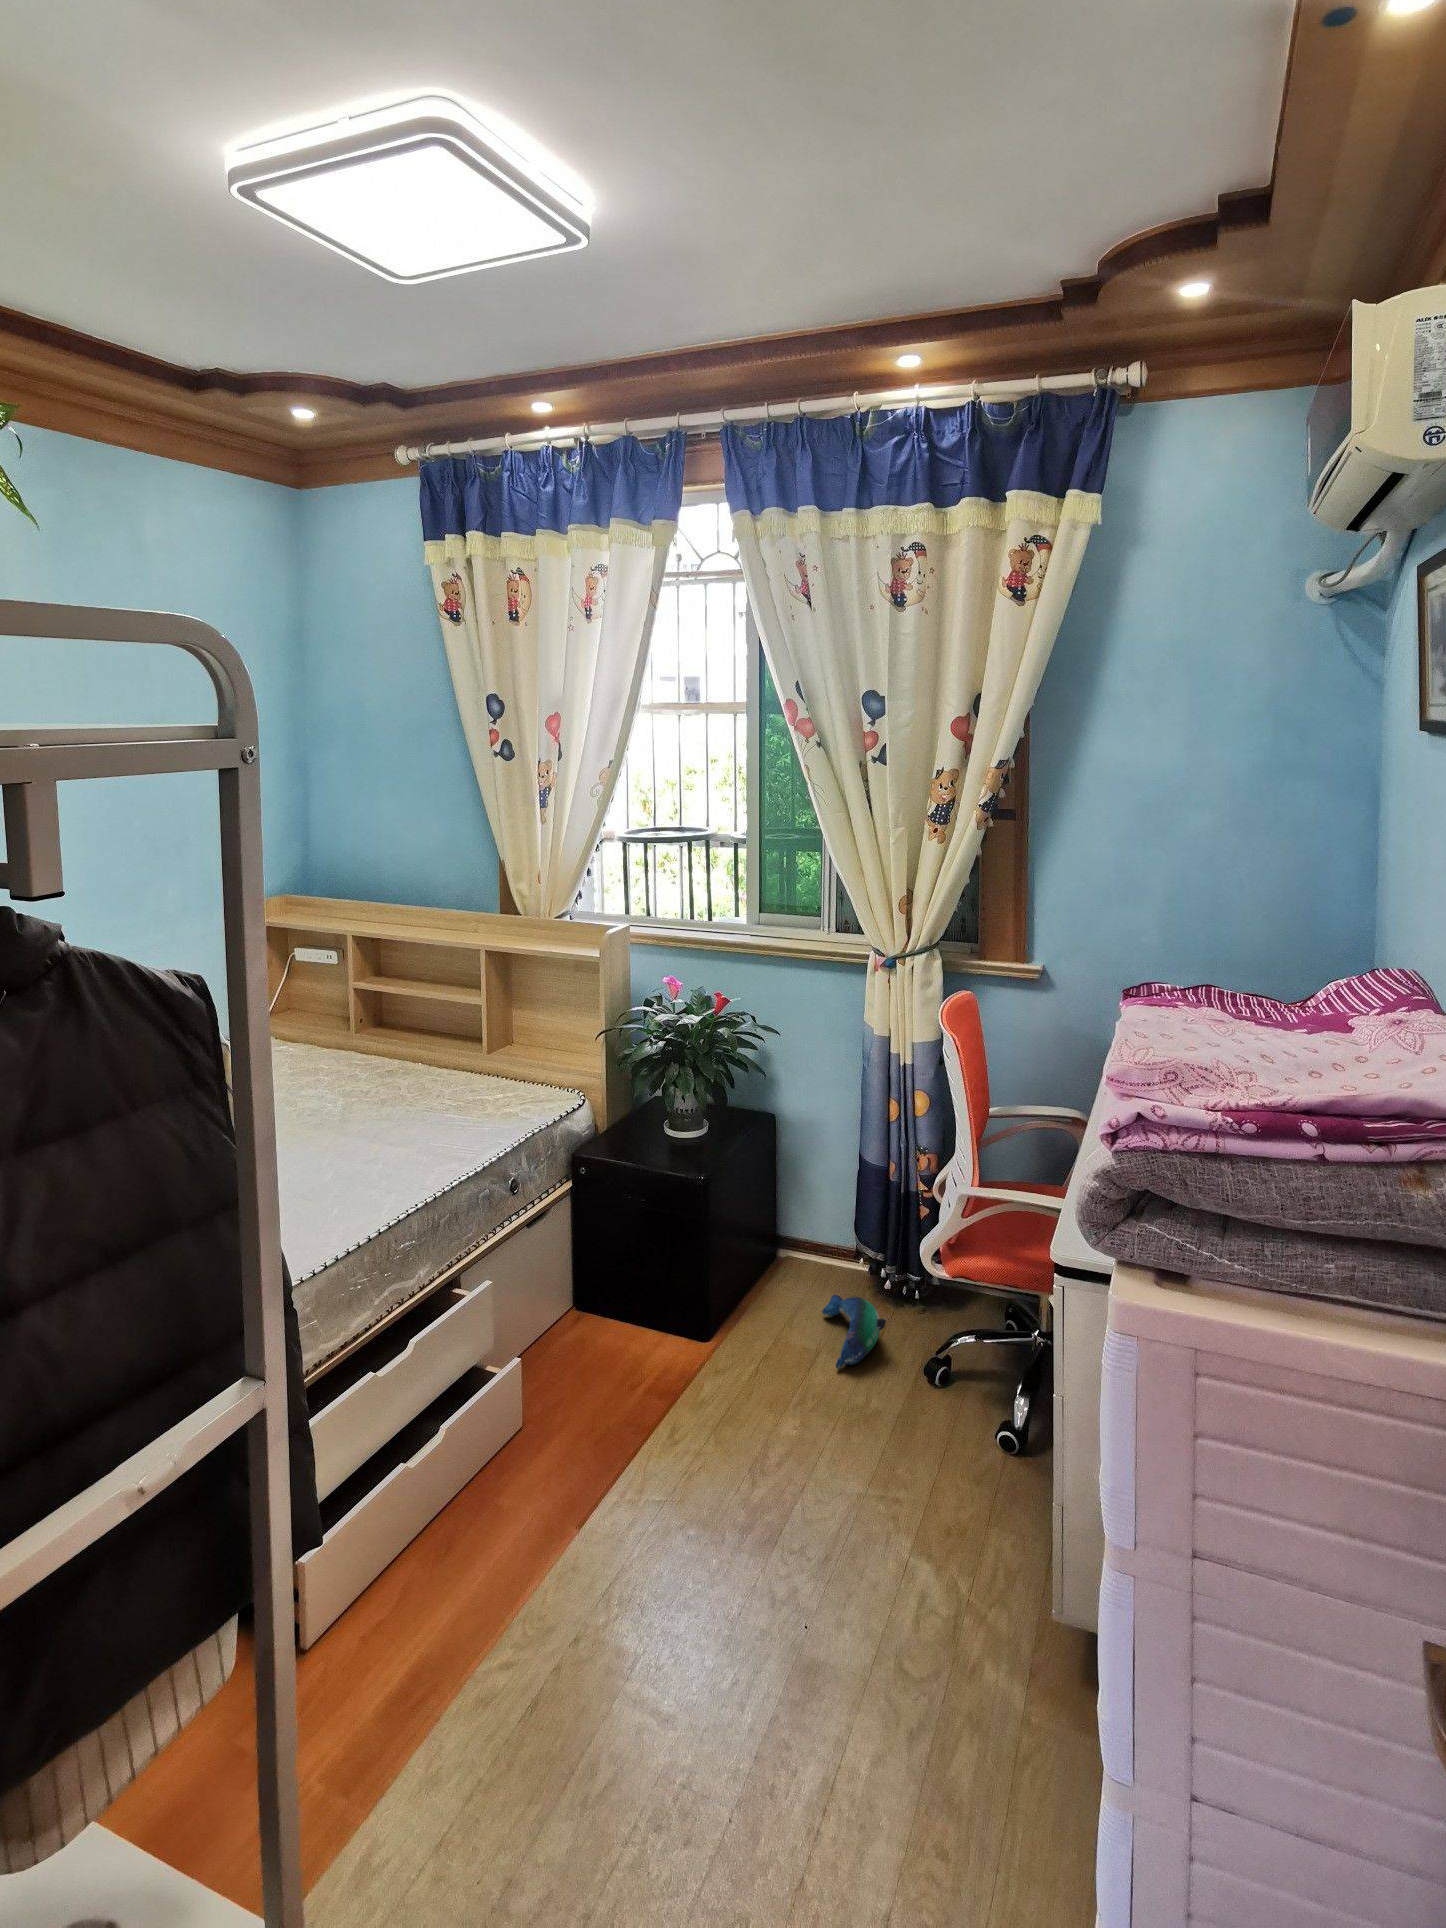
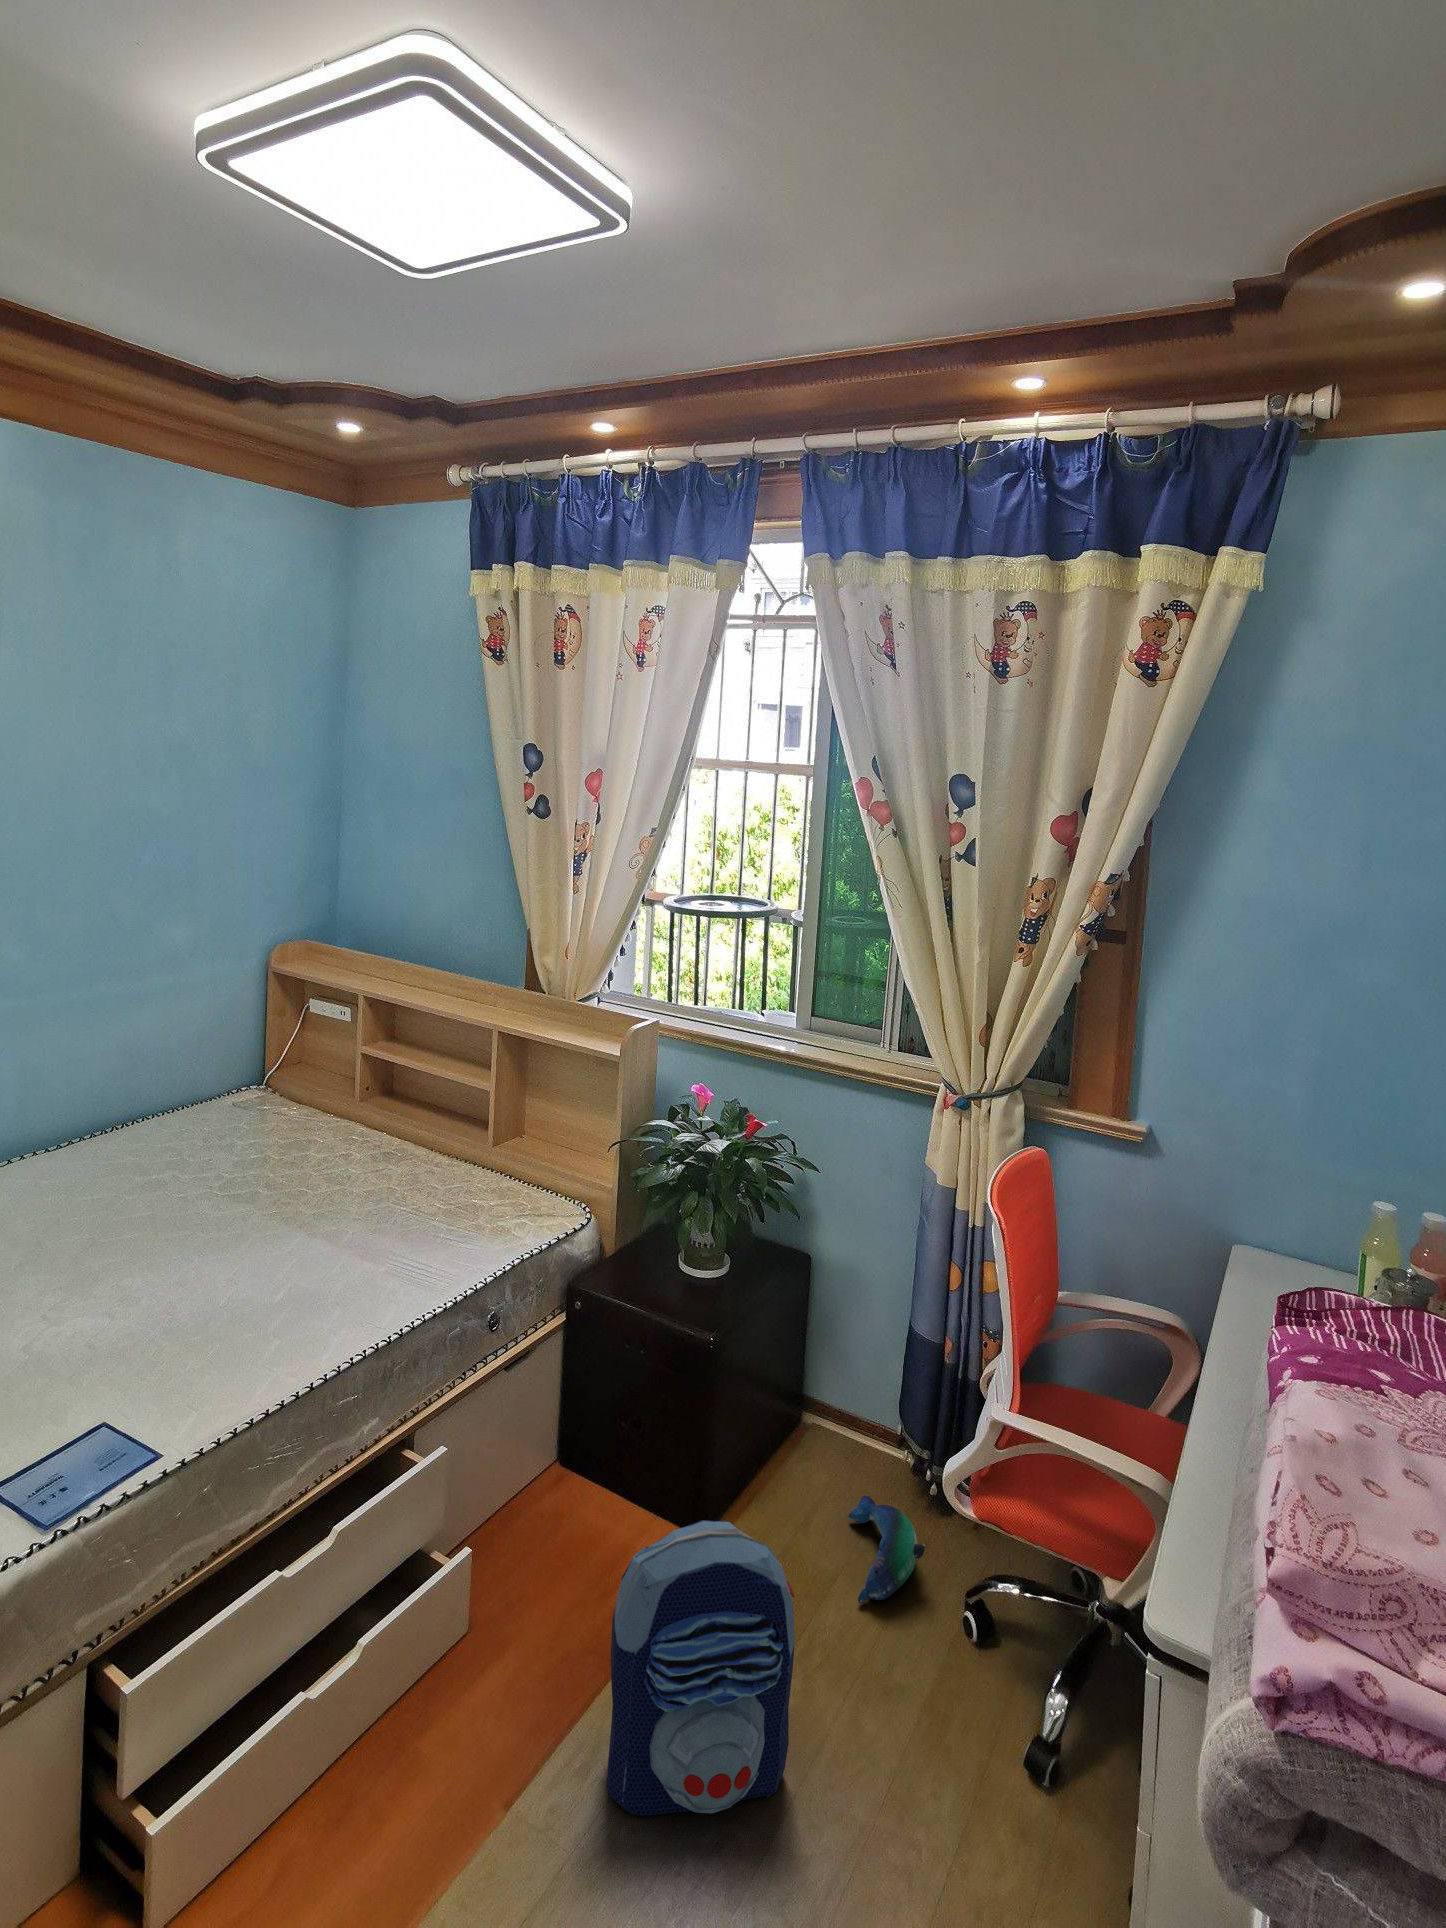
backpack: none [646,1296,793,1528] -> present [607,1520,795,1815]

